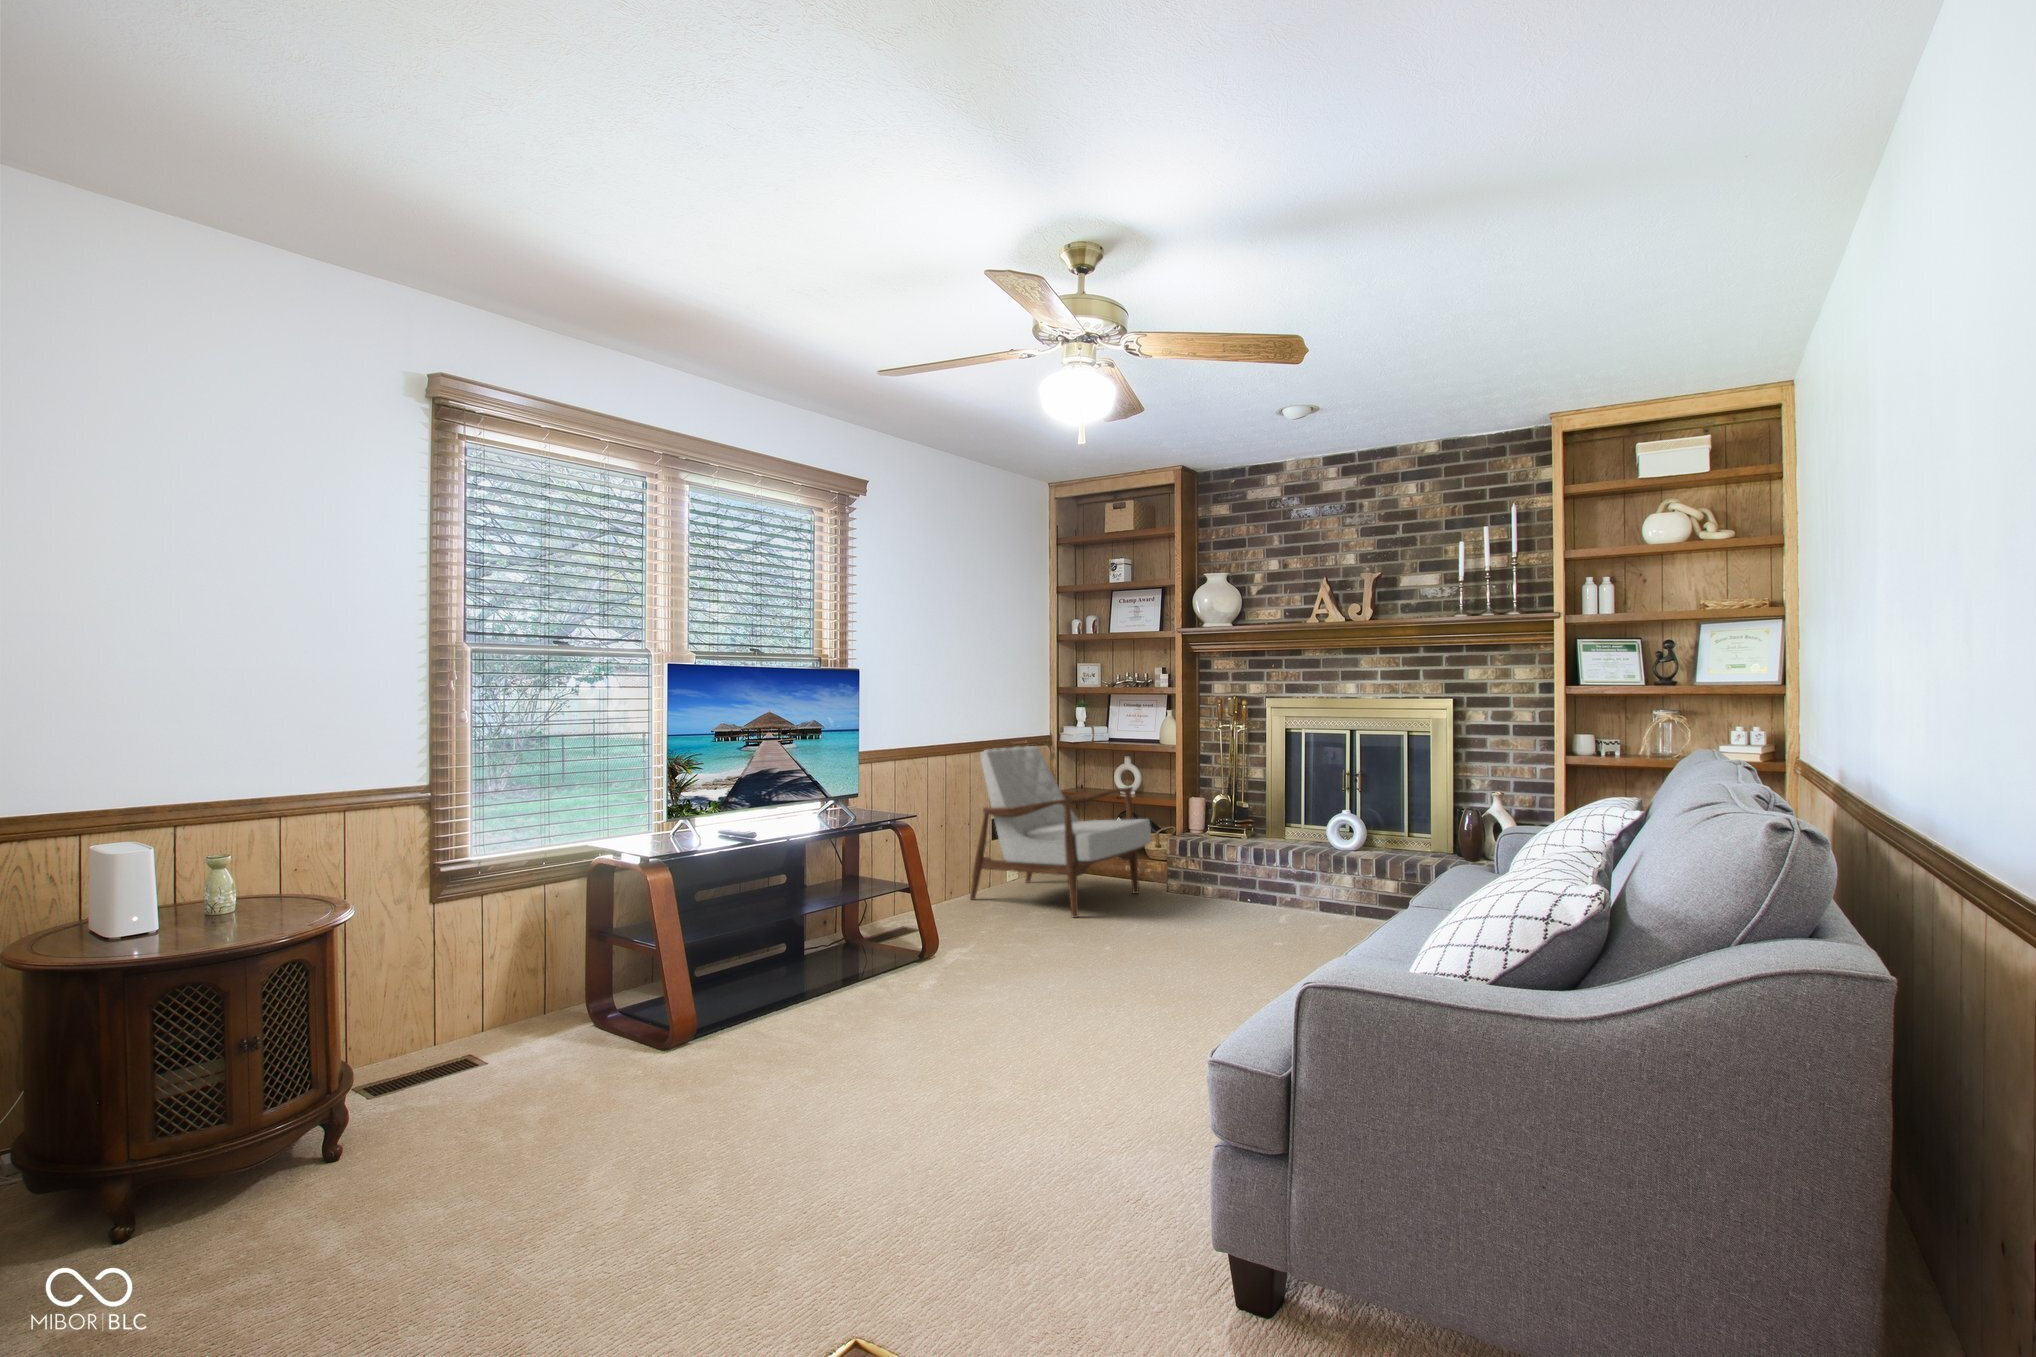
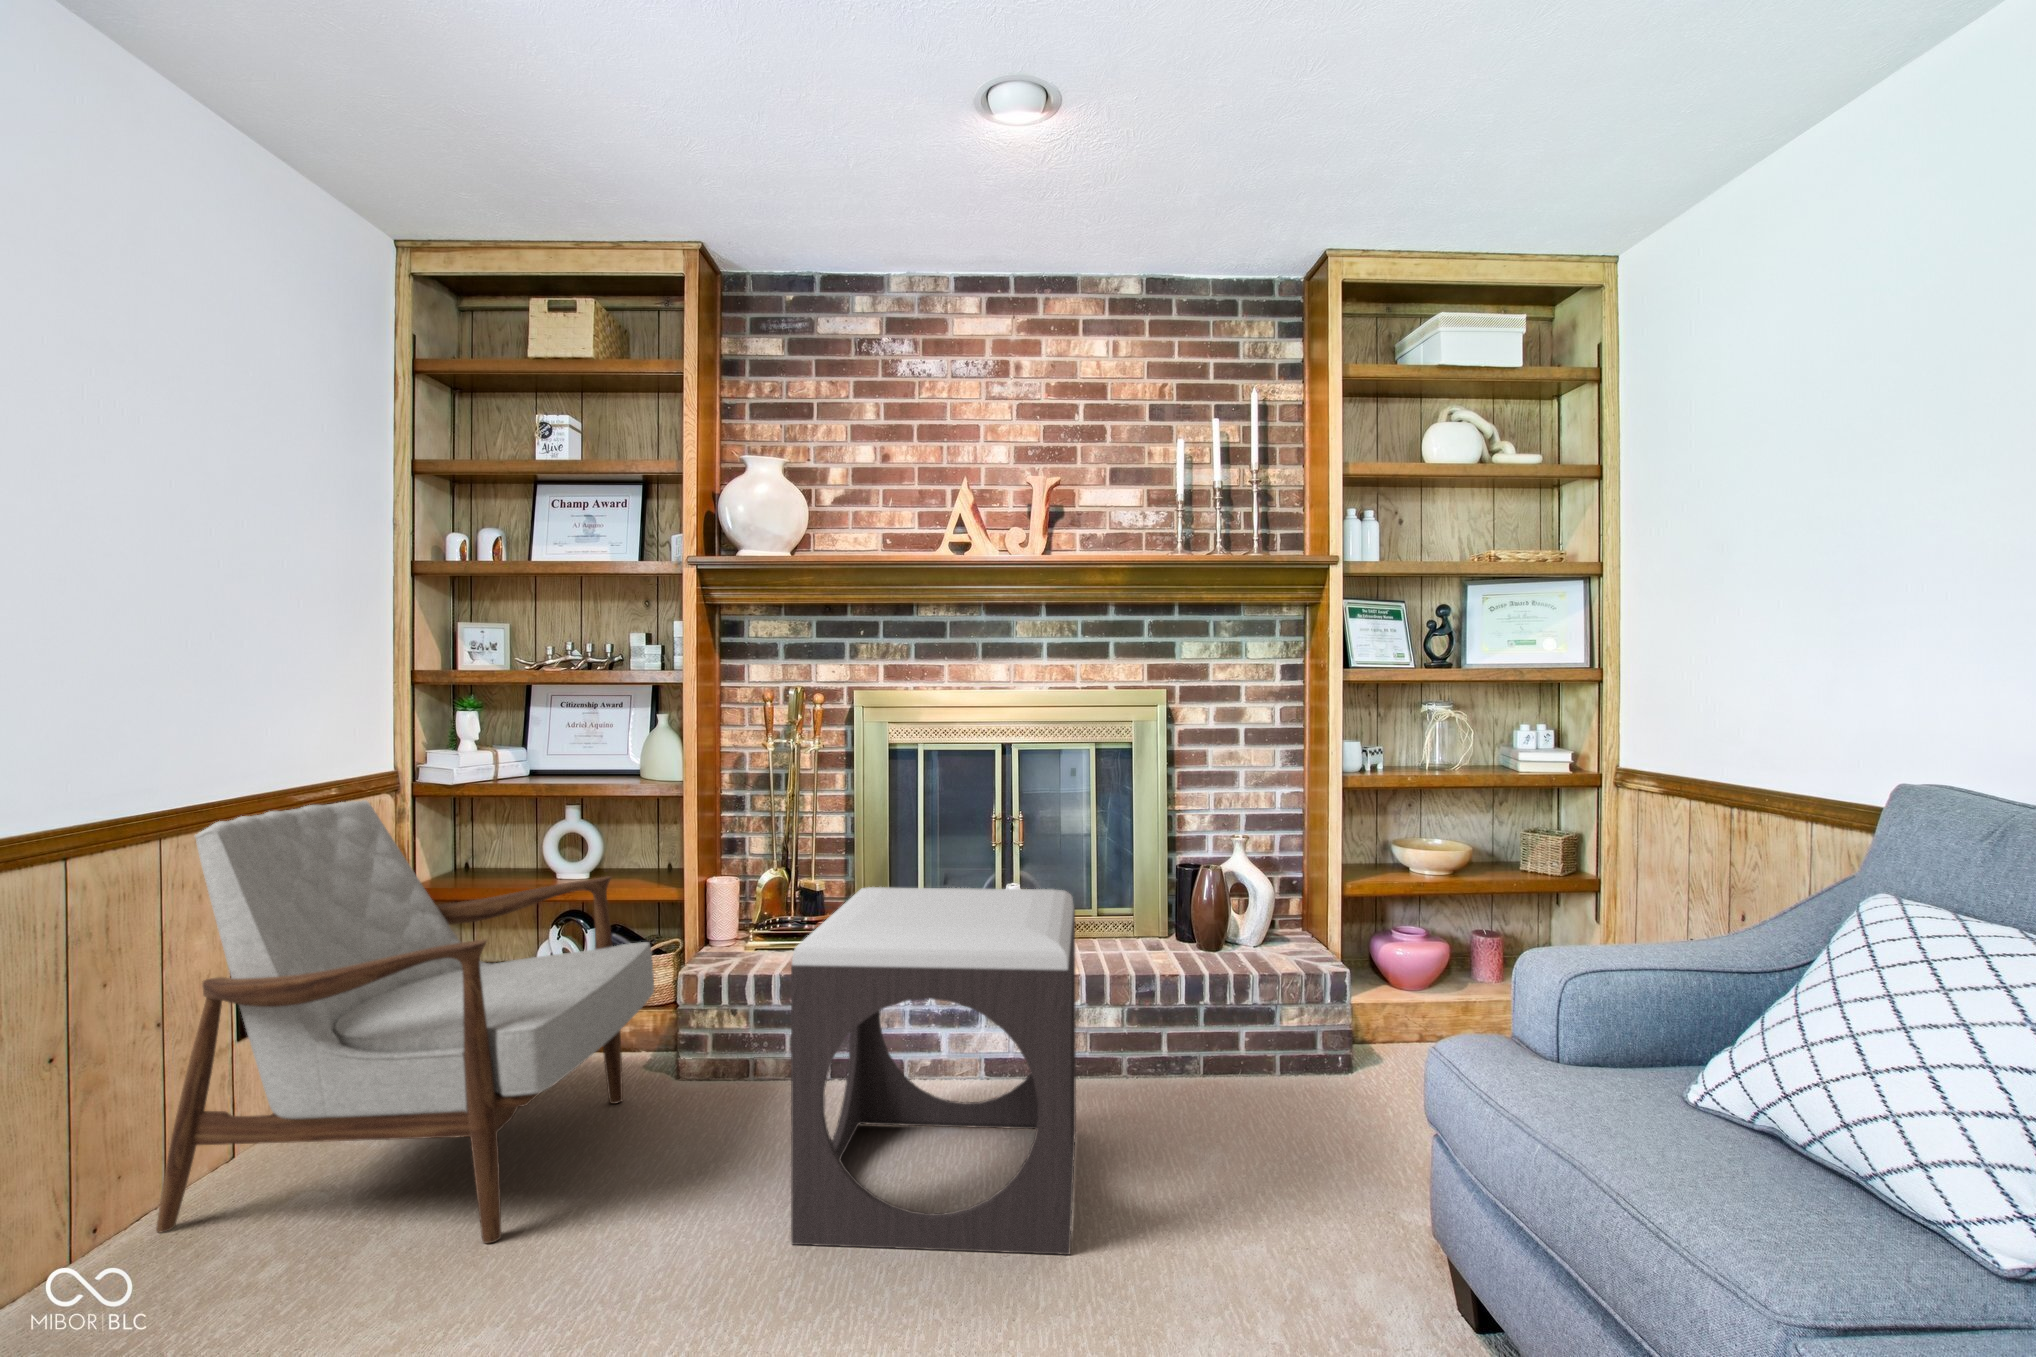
footstool: none [1181,796,1342,954] -> present [791,887,1076,1255]

